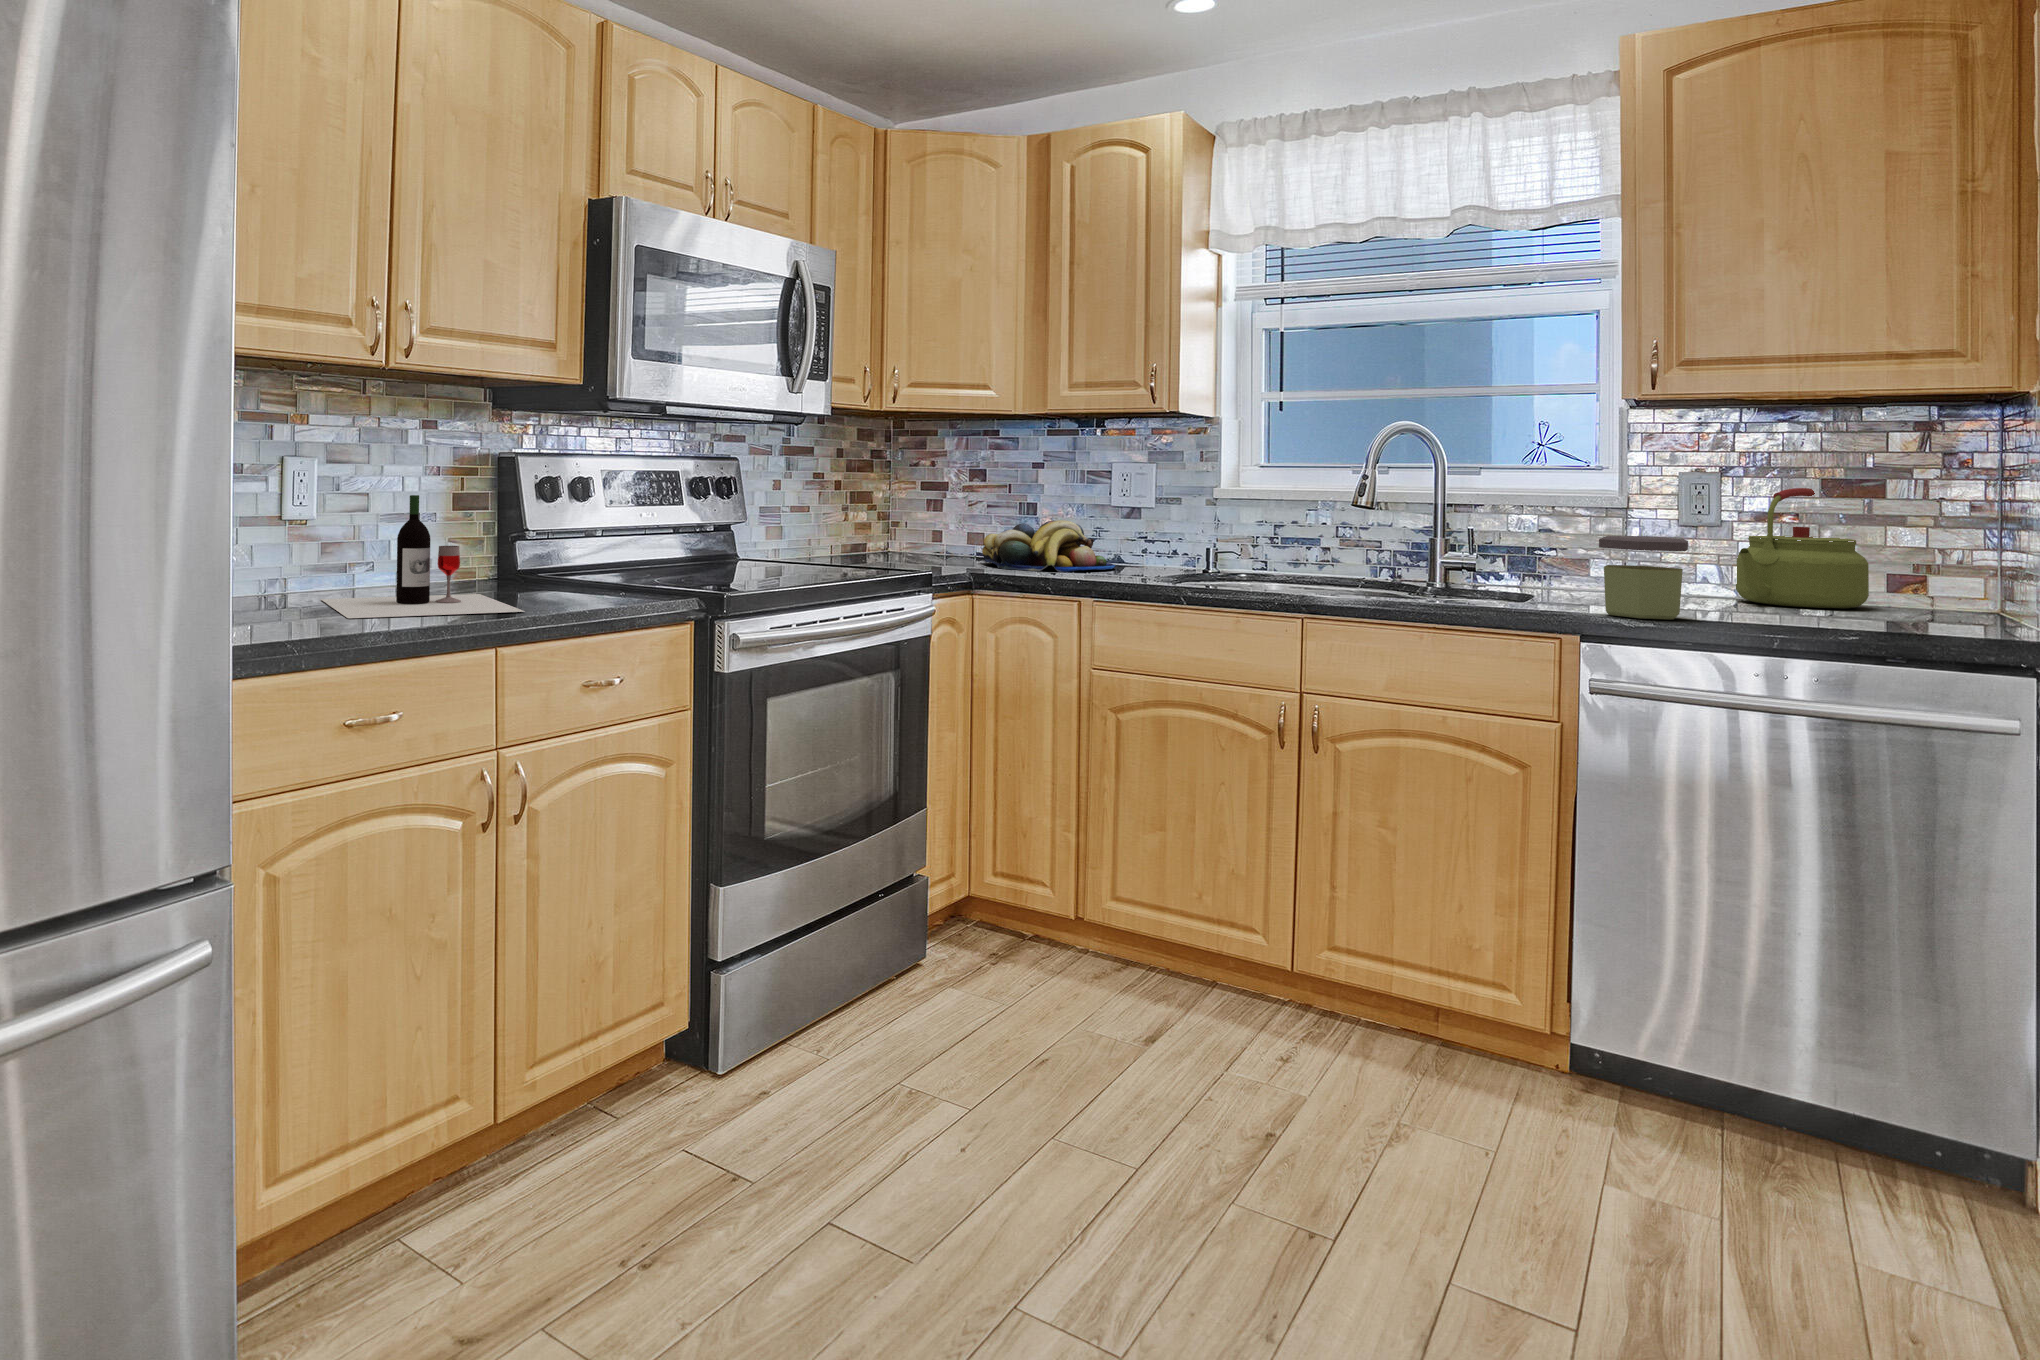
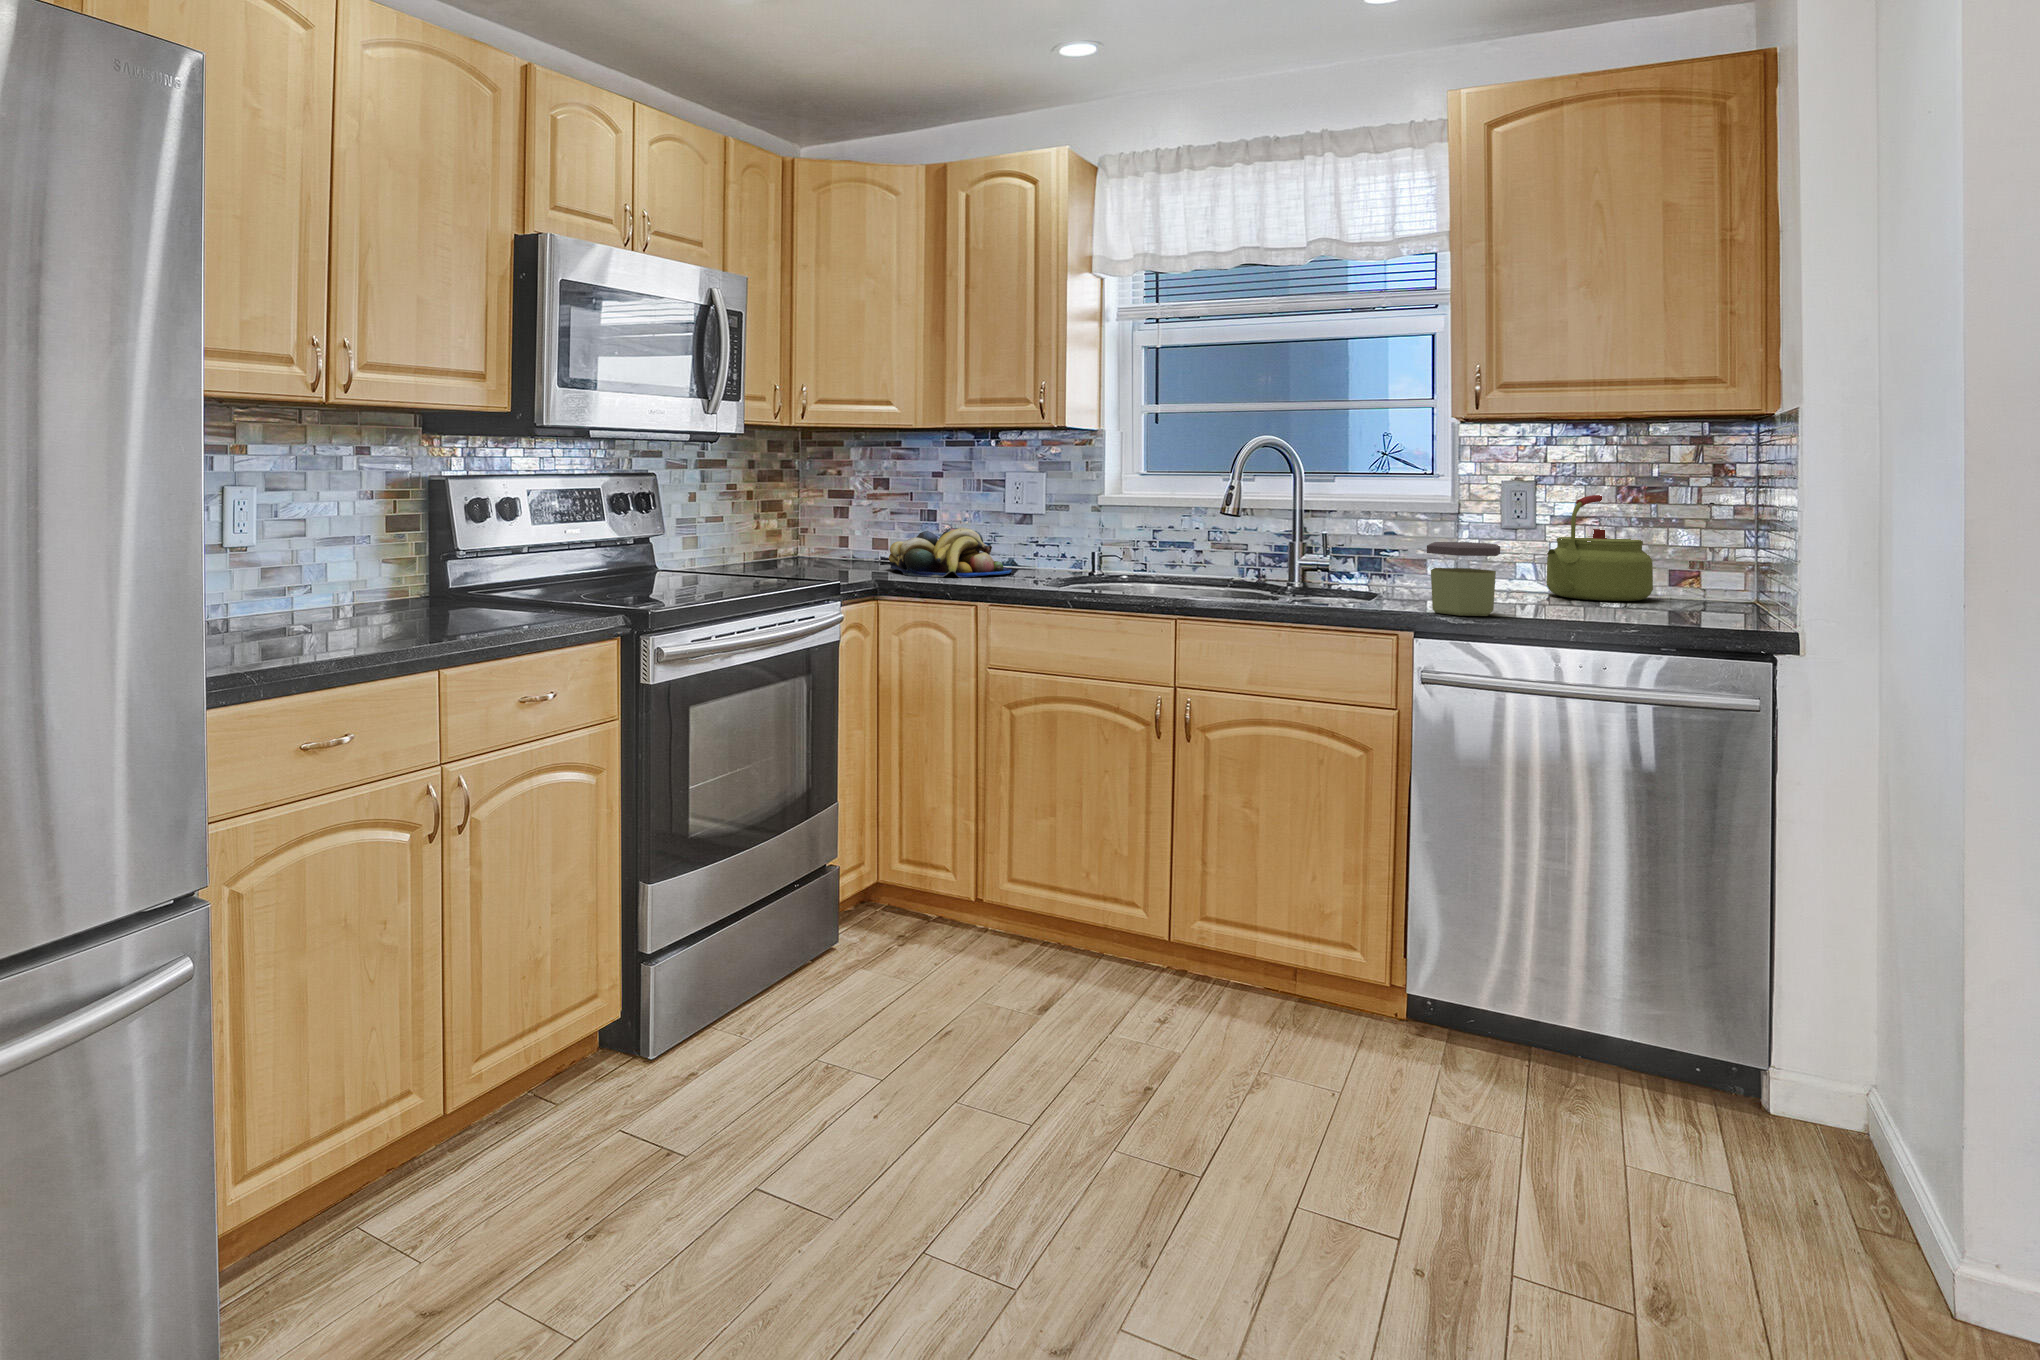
wine bottle: present [321,495,525,618] -> none [261,524,465,646]

